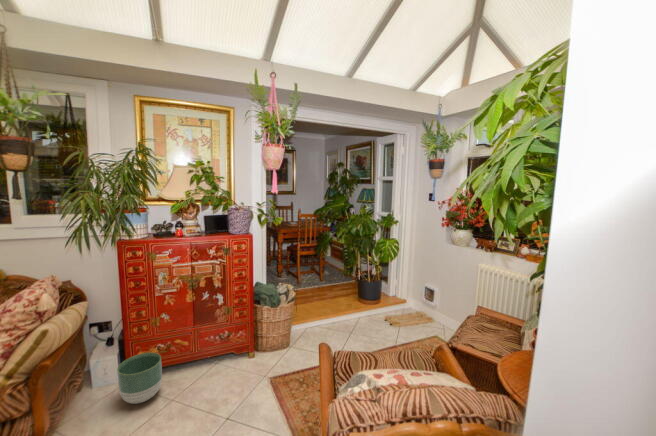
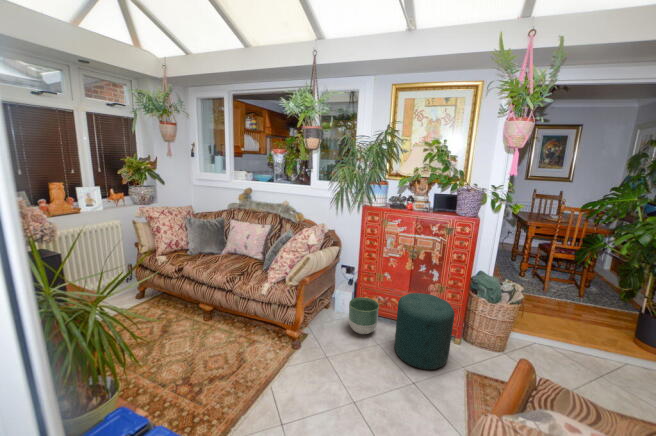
ottoman: none [187,320,249,405] -> present [395,293,455,370]

